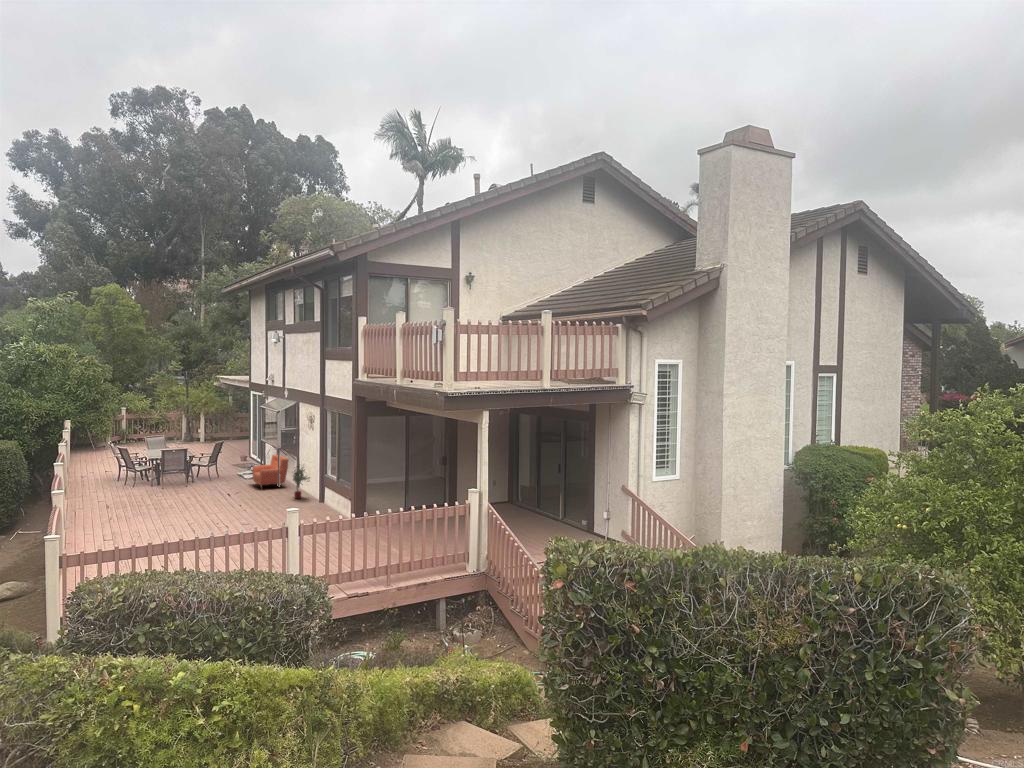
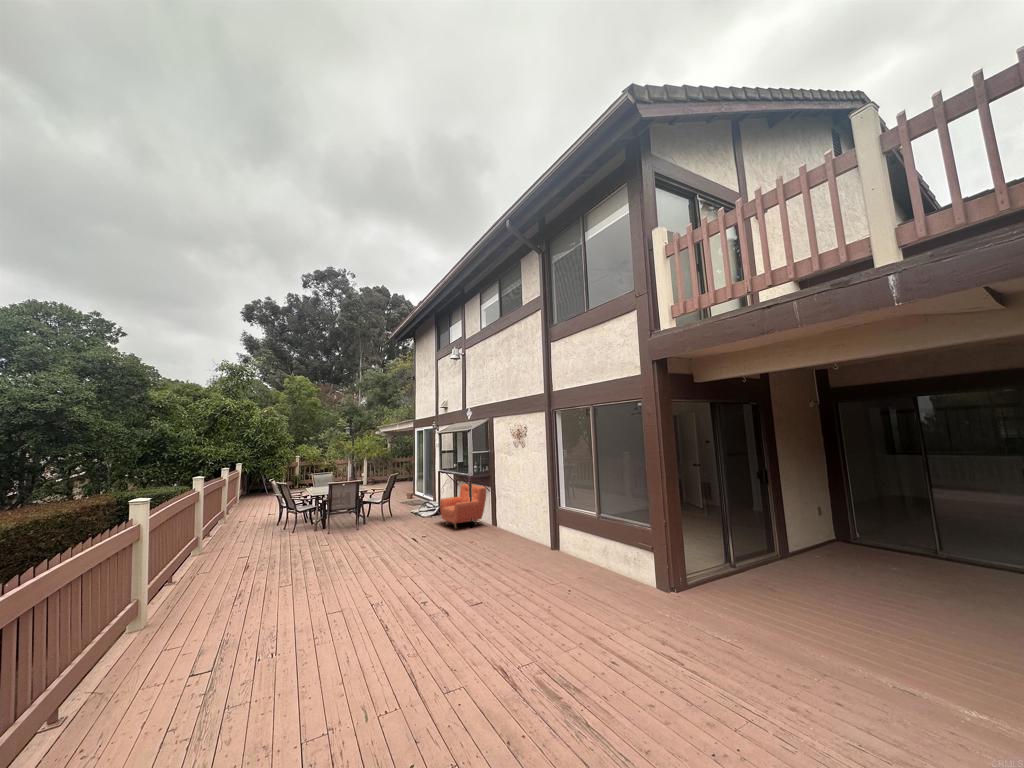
potted tree: present [293,465,310,499] -> none [510,491,537,542]

